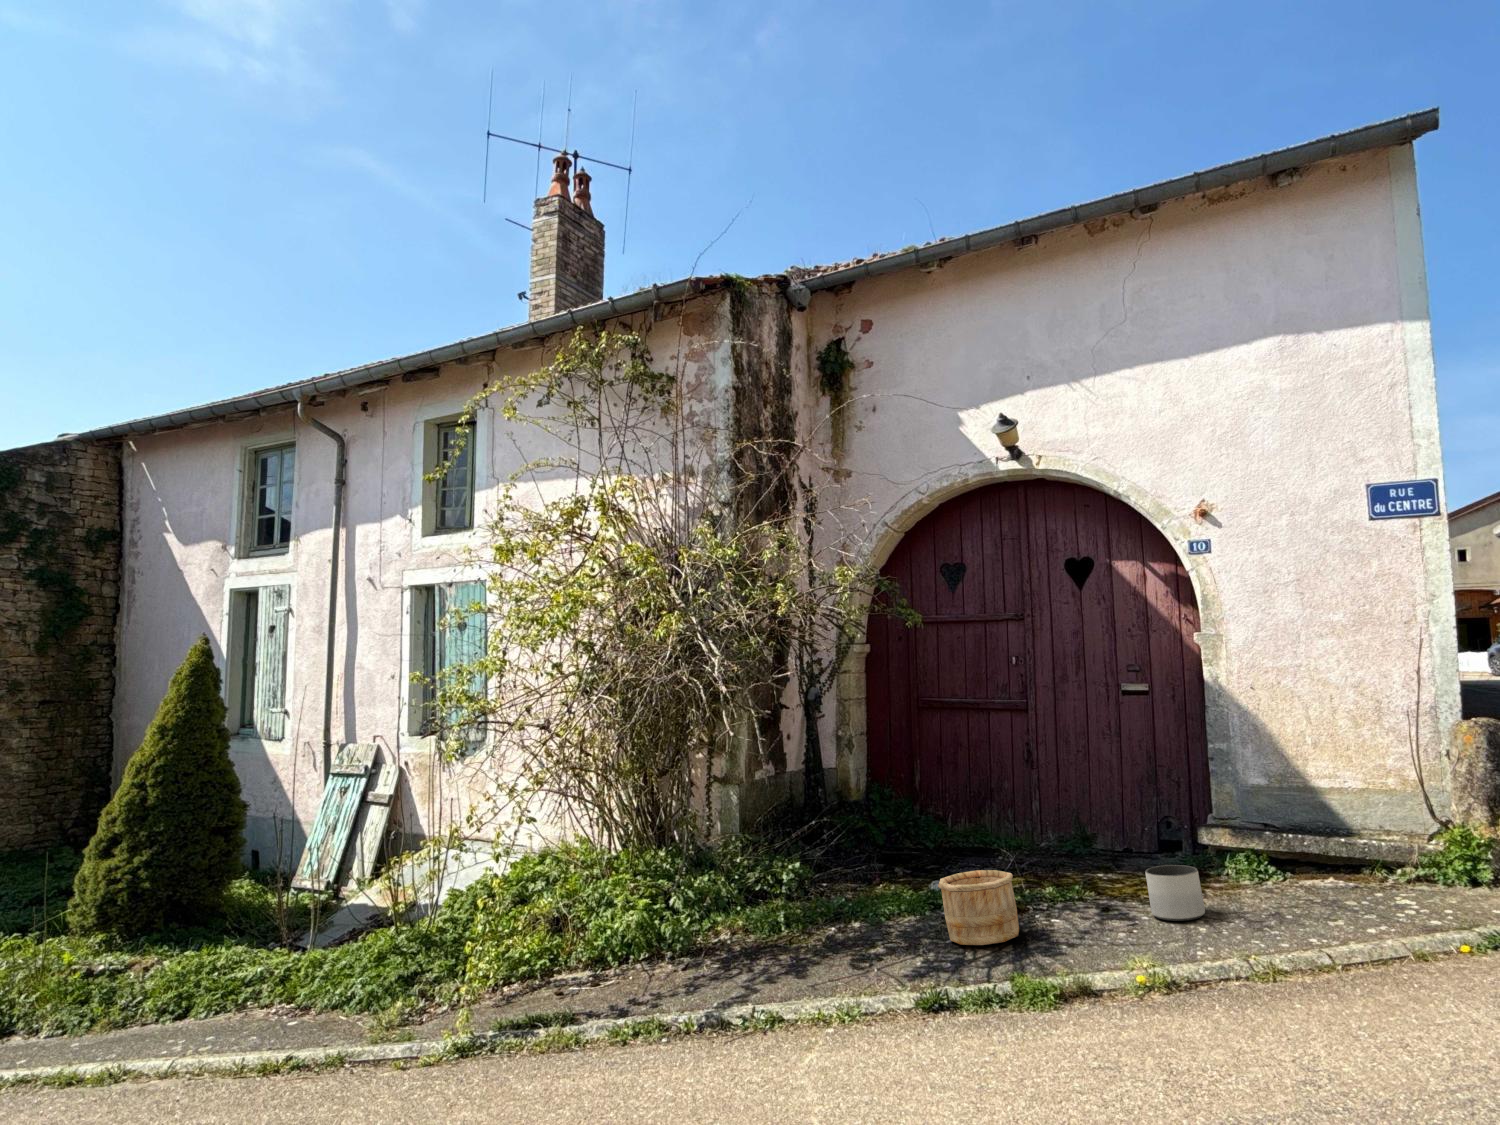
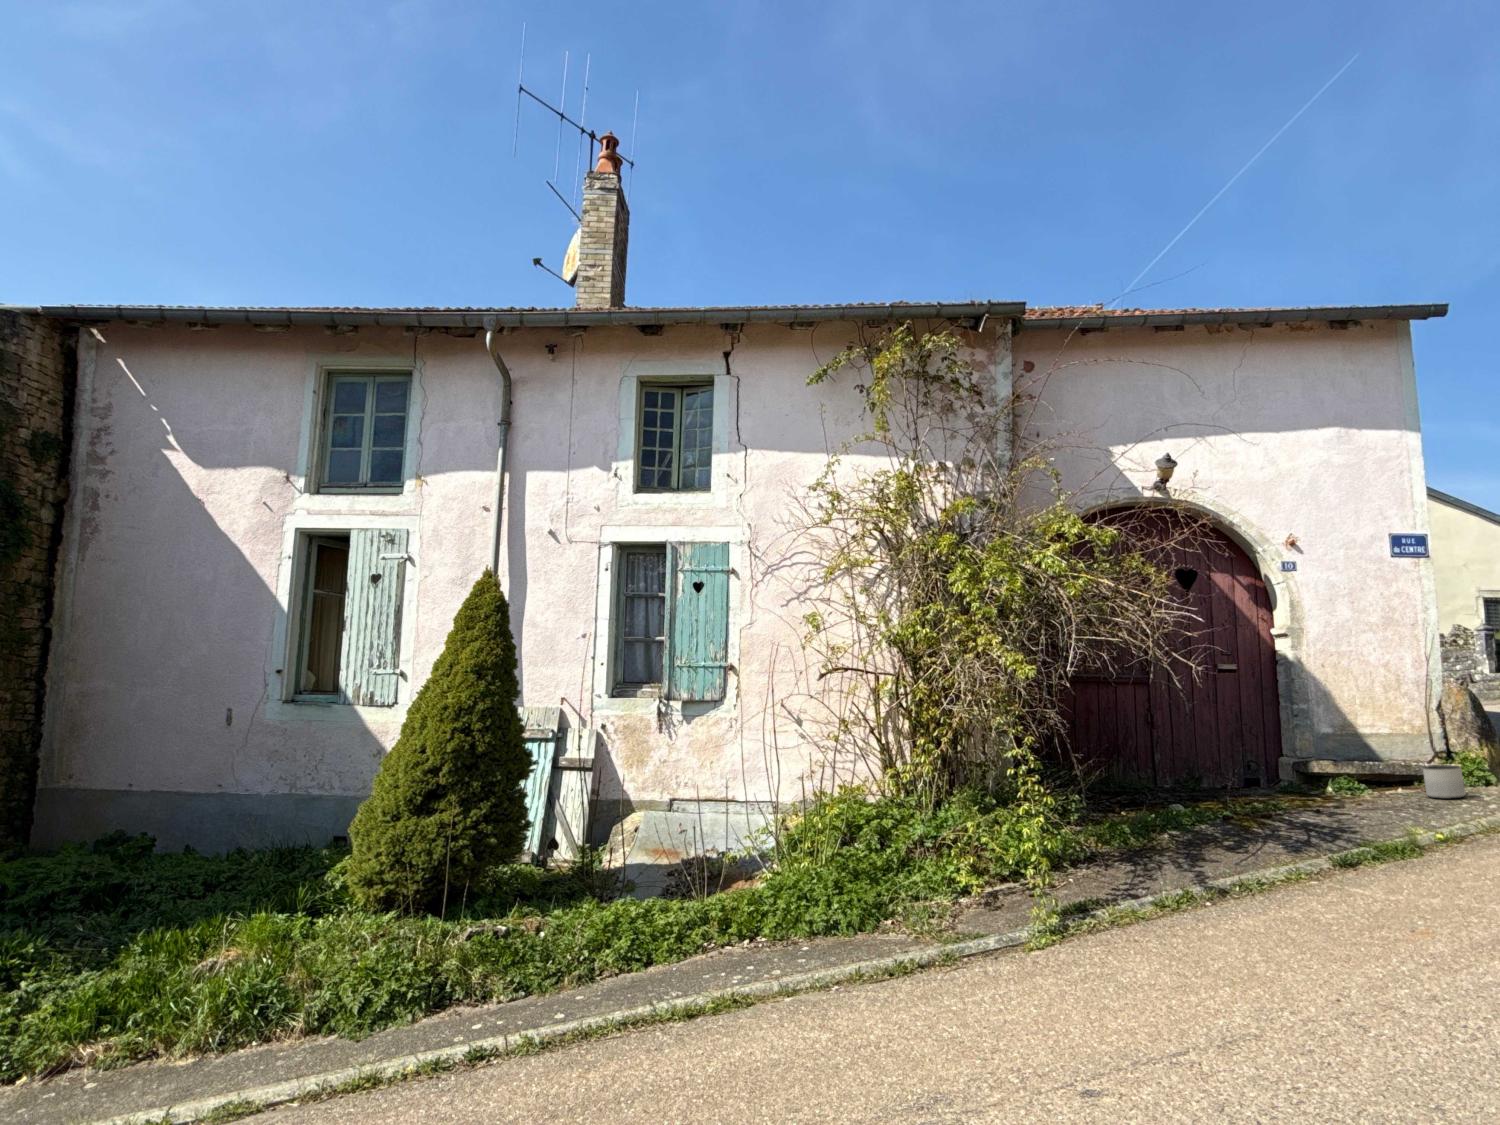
wooden bucket: present [938,870,1019,945] -> none [1322,771,1387,819]

